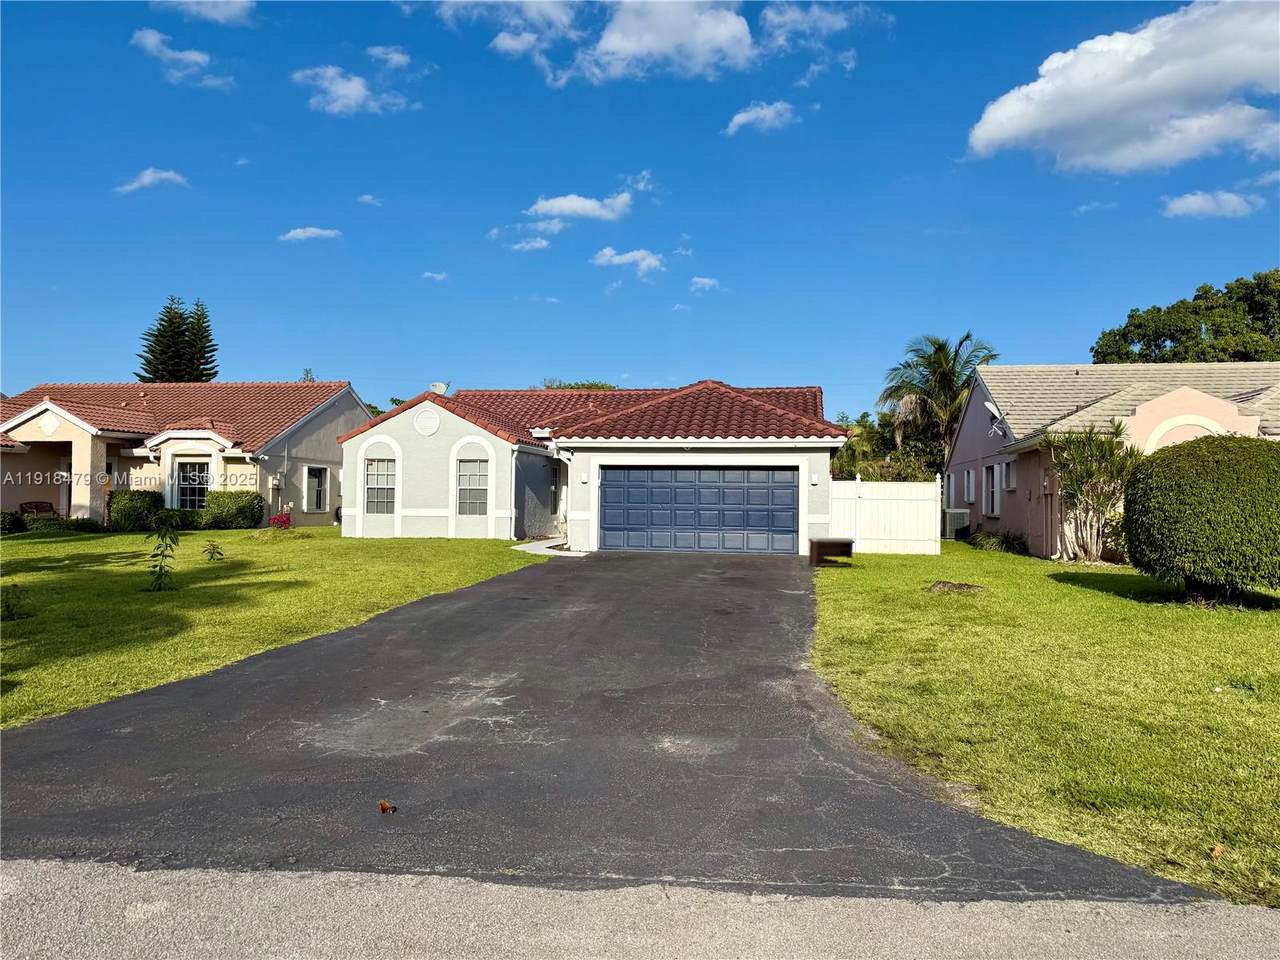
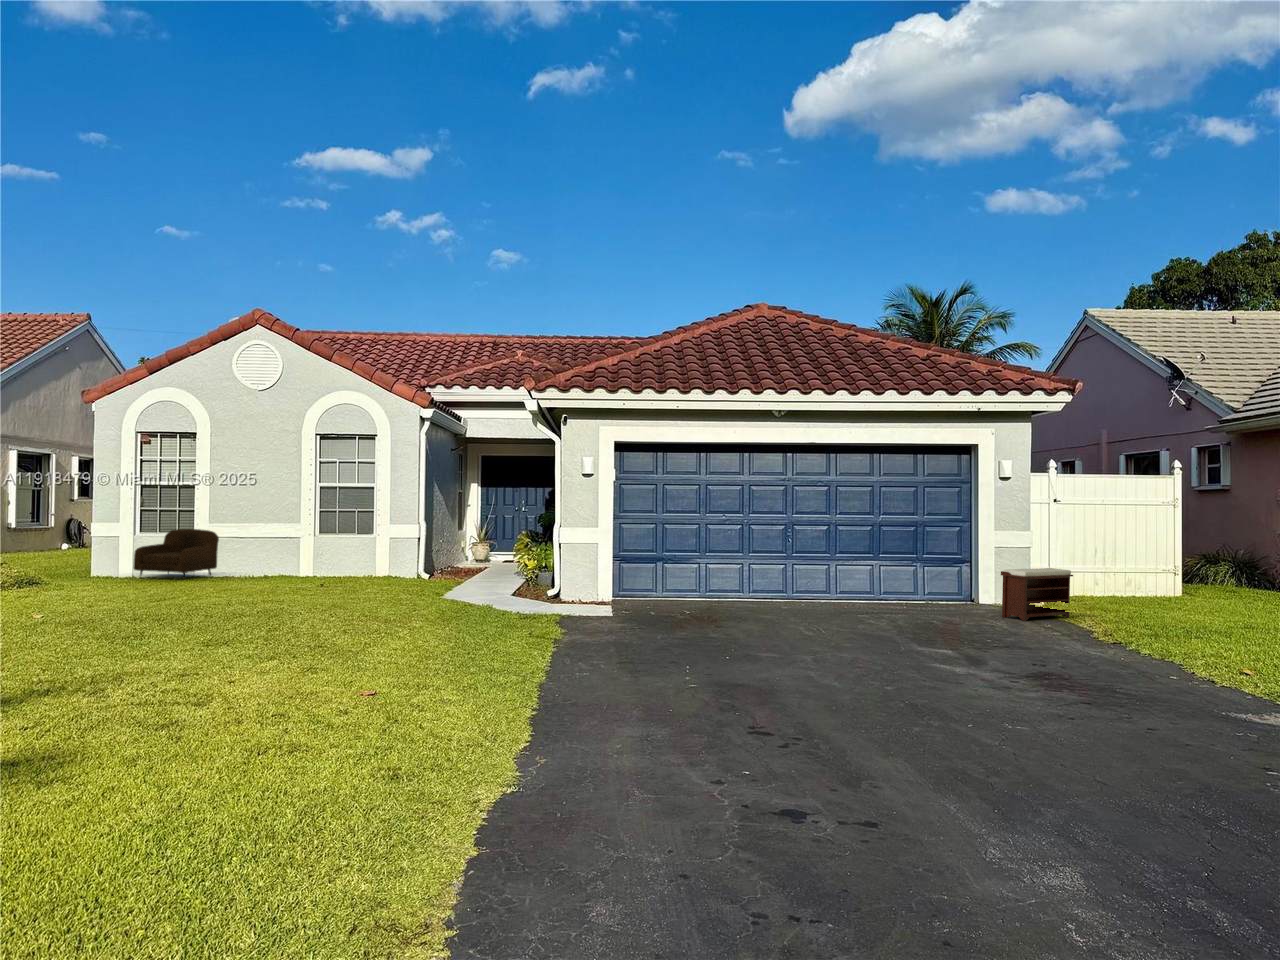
armchair: none [365,512,407,539] -> present [133,529,219,579]

